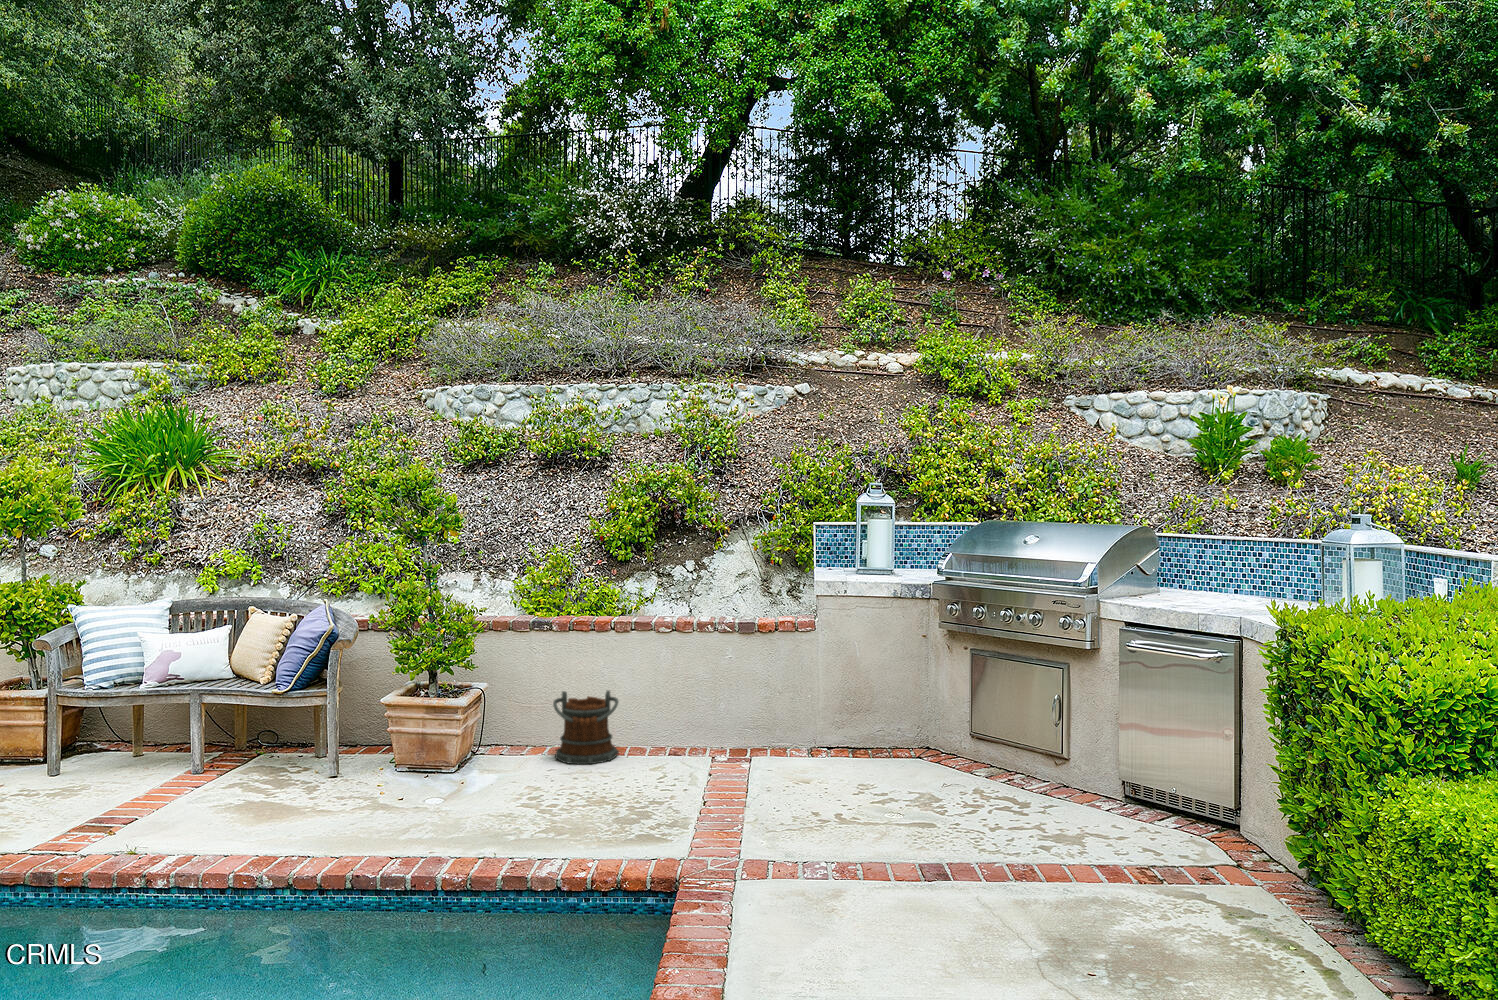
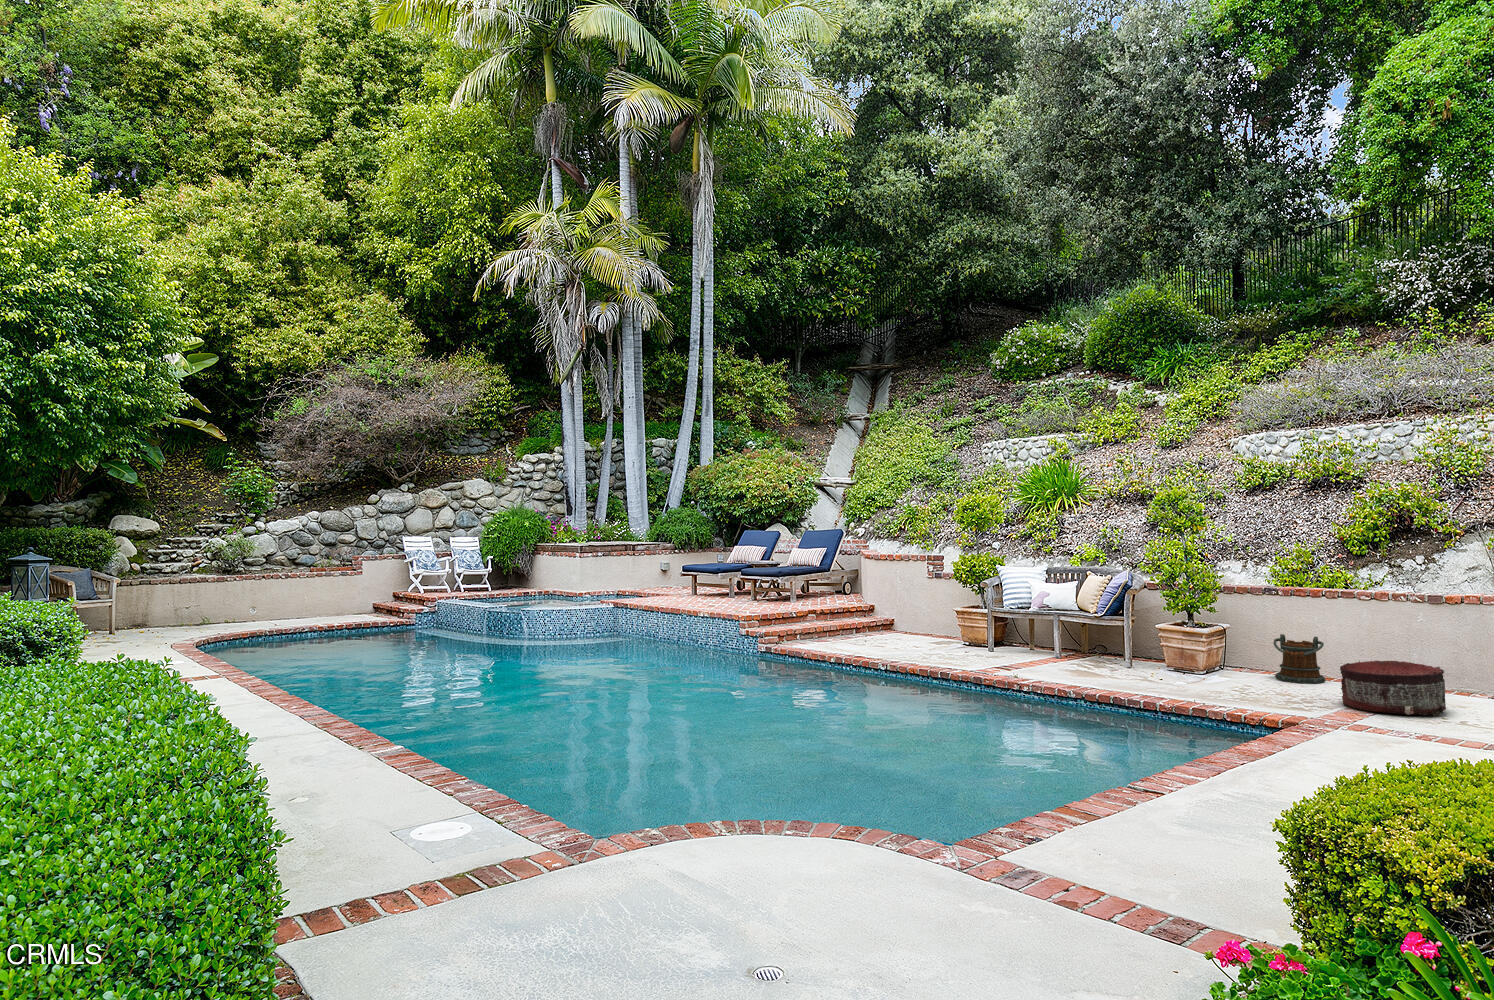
pouf: none [671,722,797,811] -> present [1340,661,1446,716]

